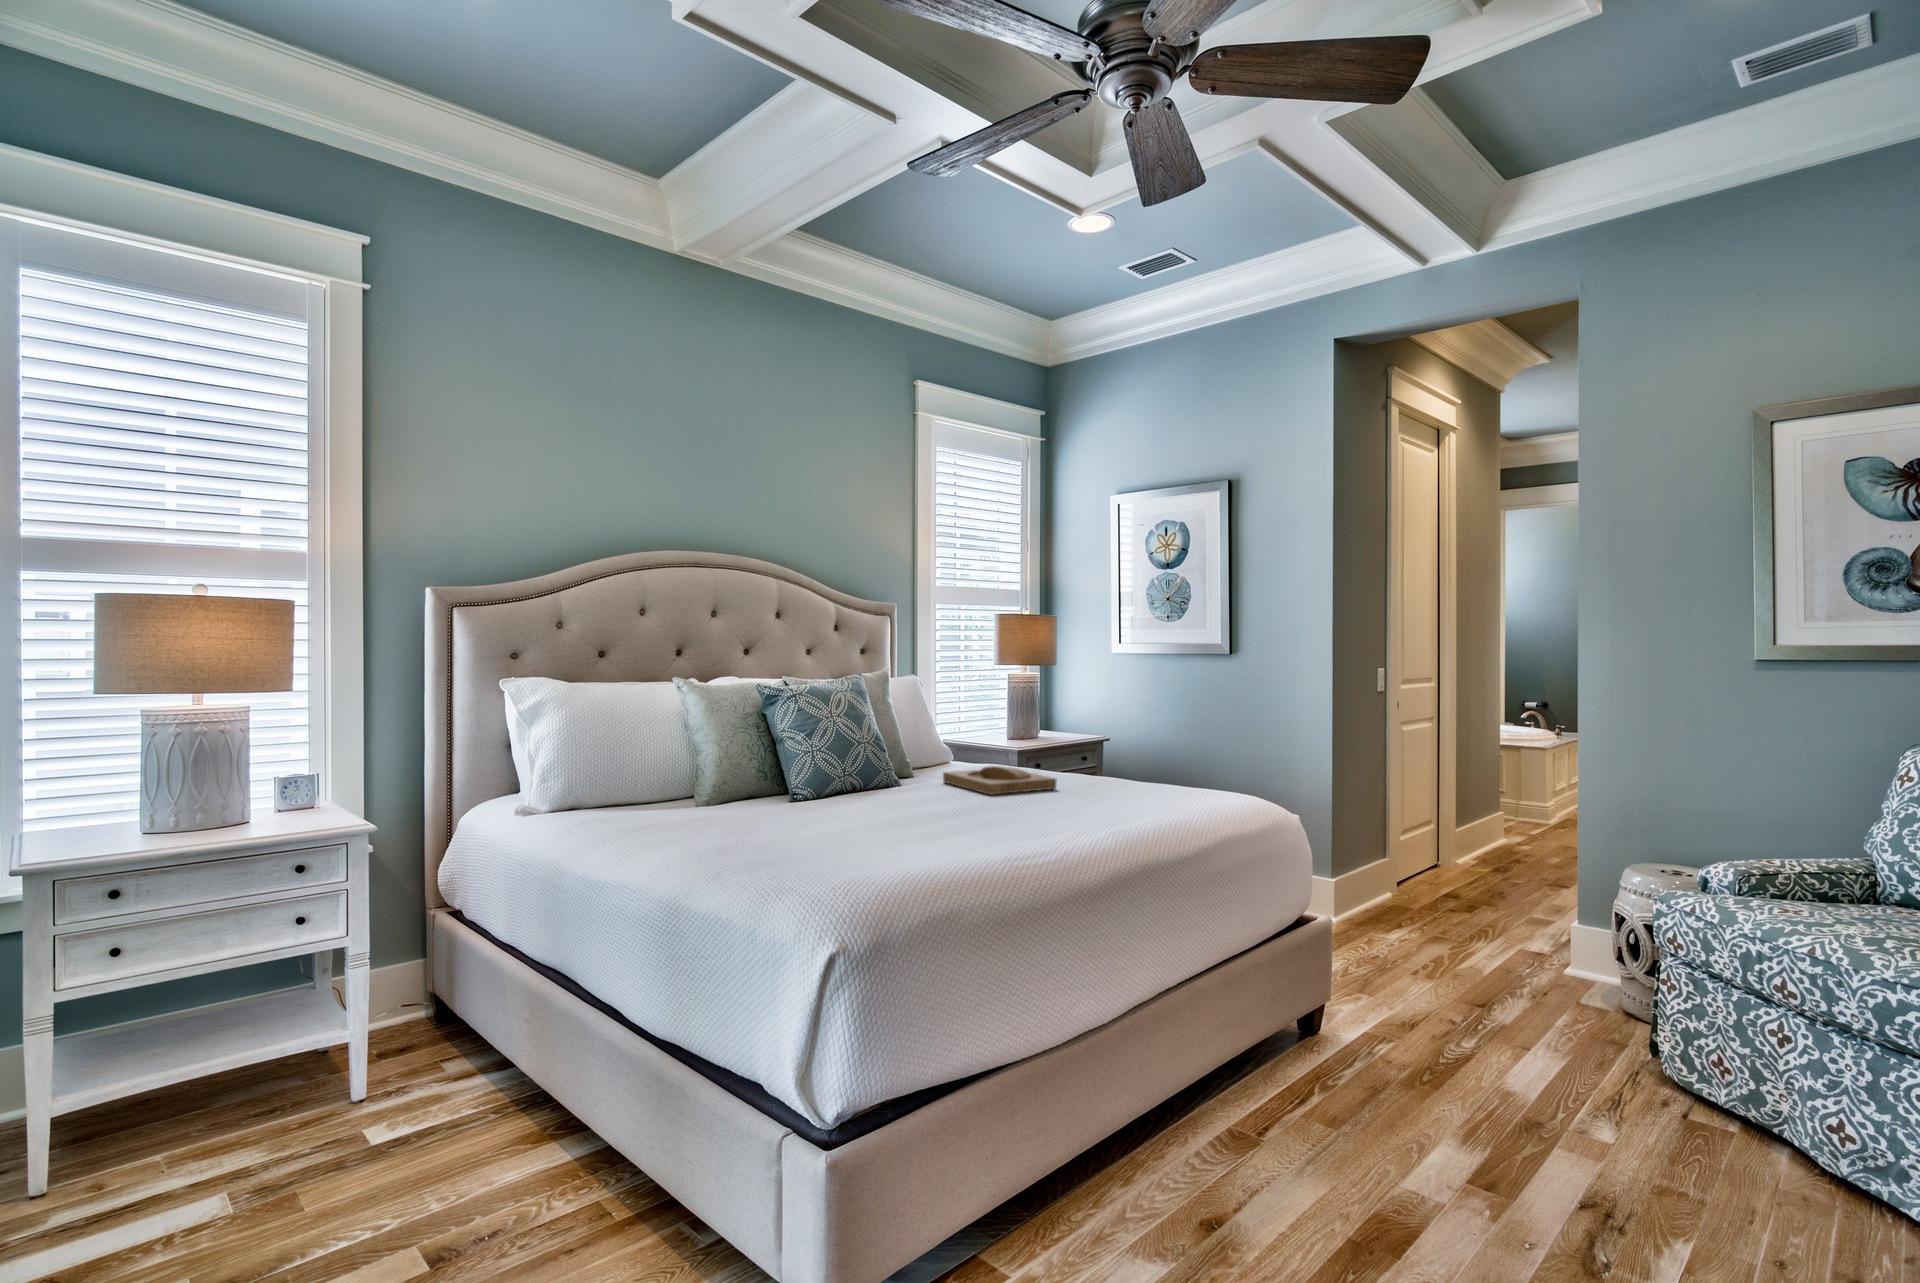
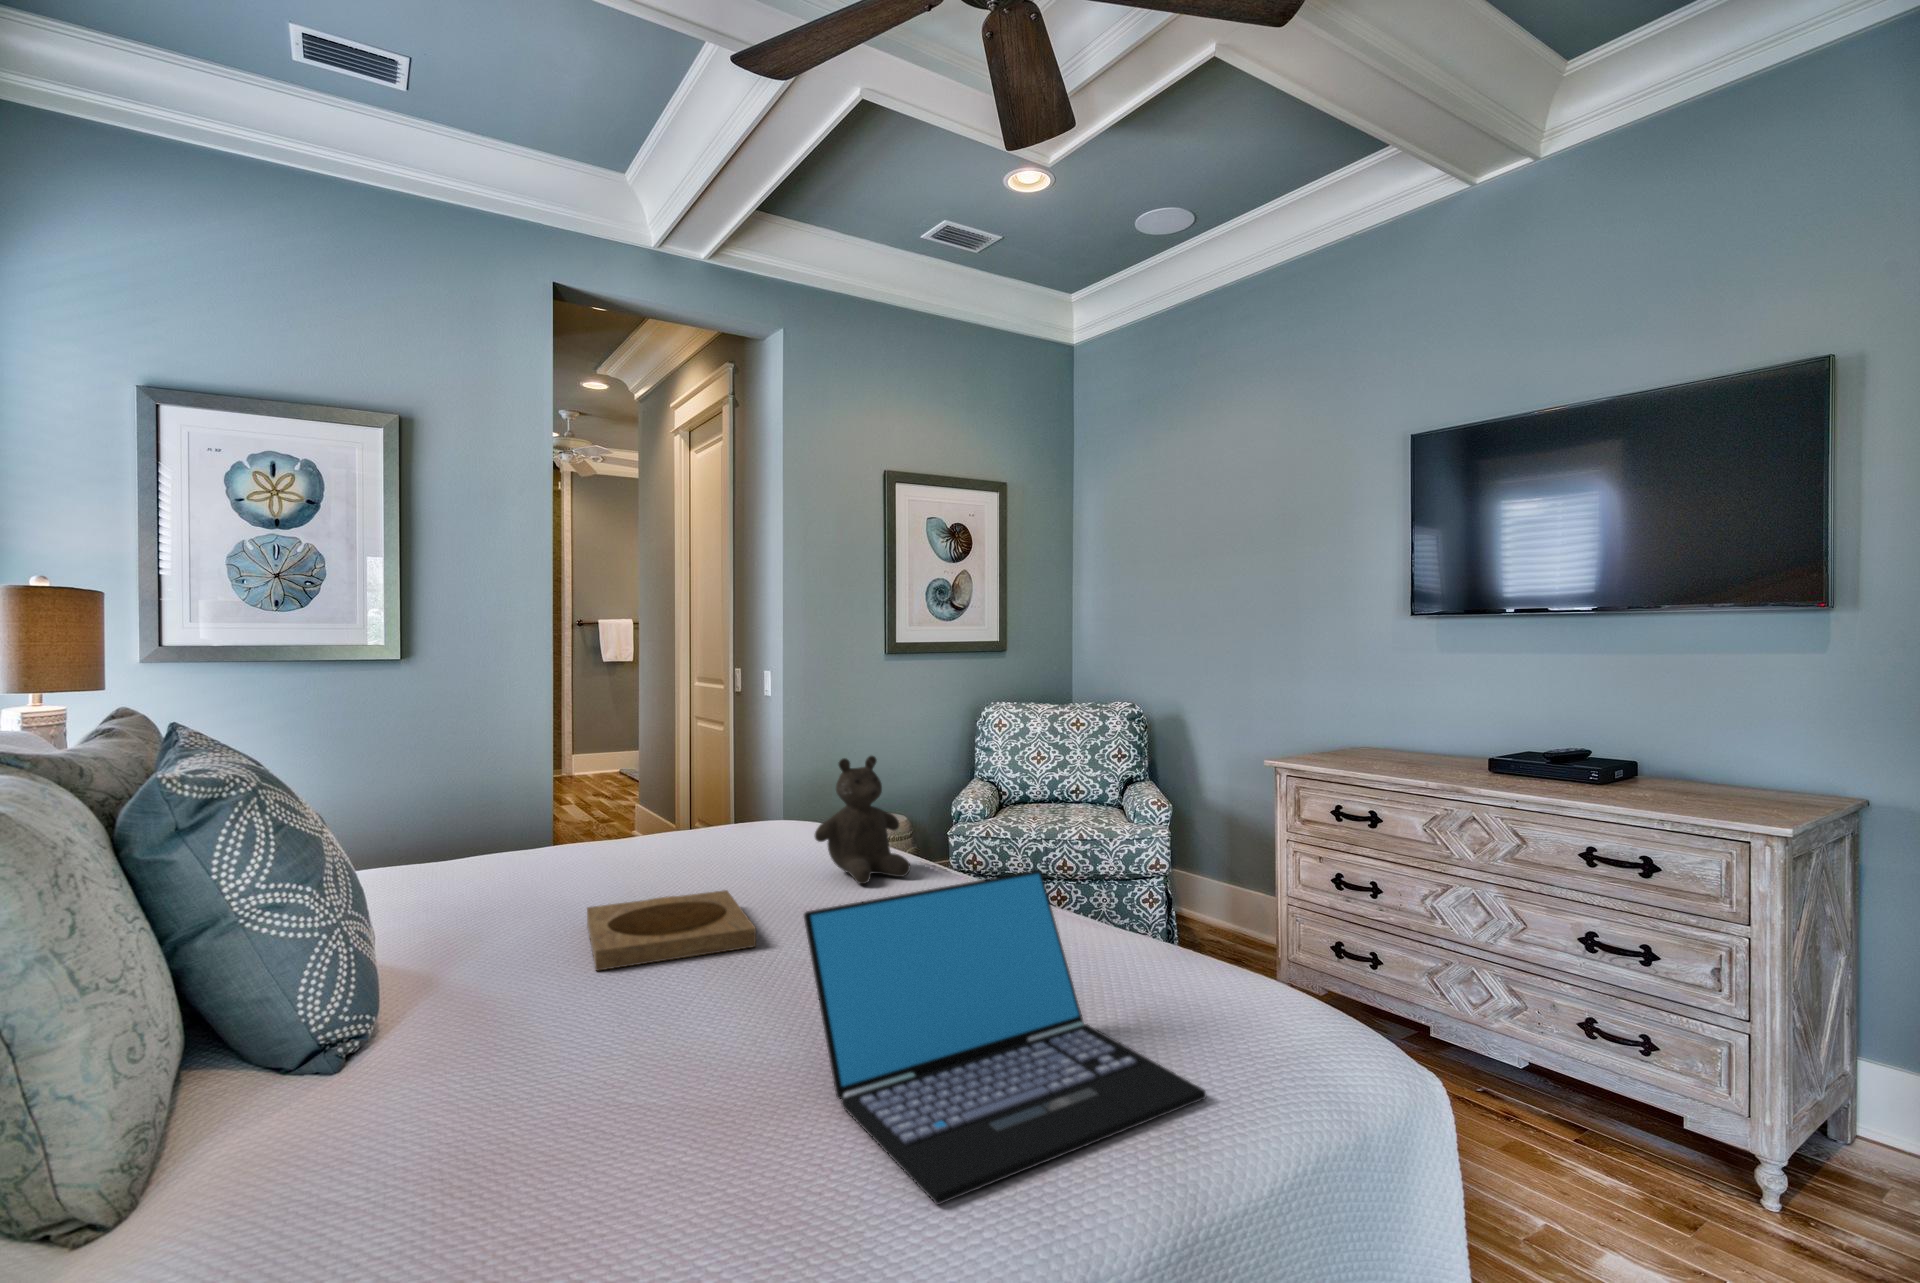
teddy bear: none [1122,713,1198,808] -> present [815,756,910,884]
laptop: none [732,732,926,844] -> present [804,870,1206,1204]

